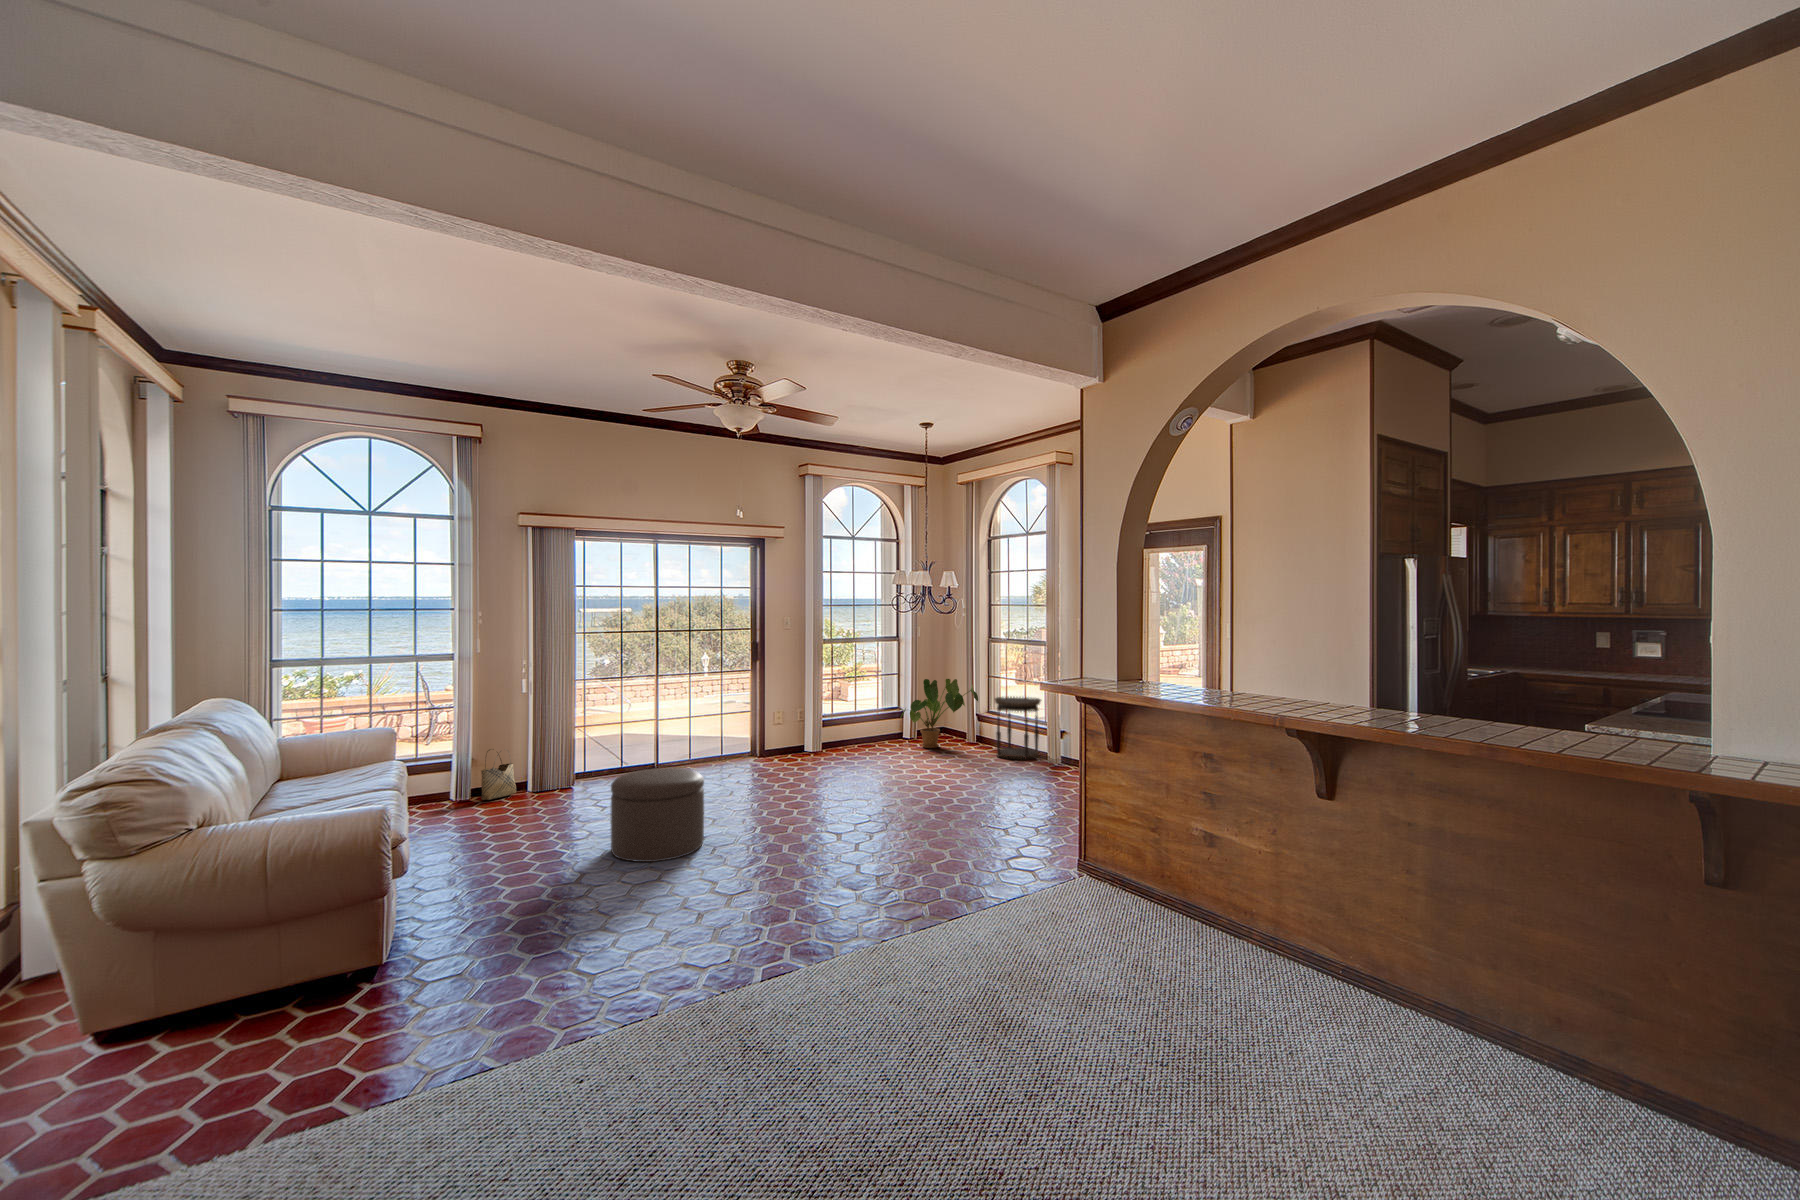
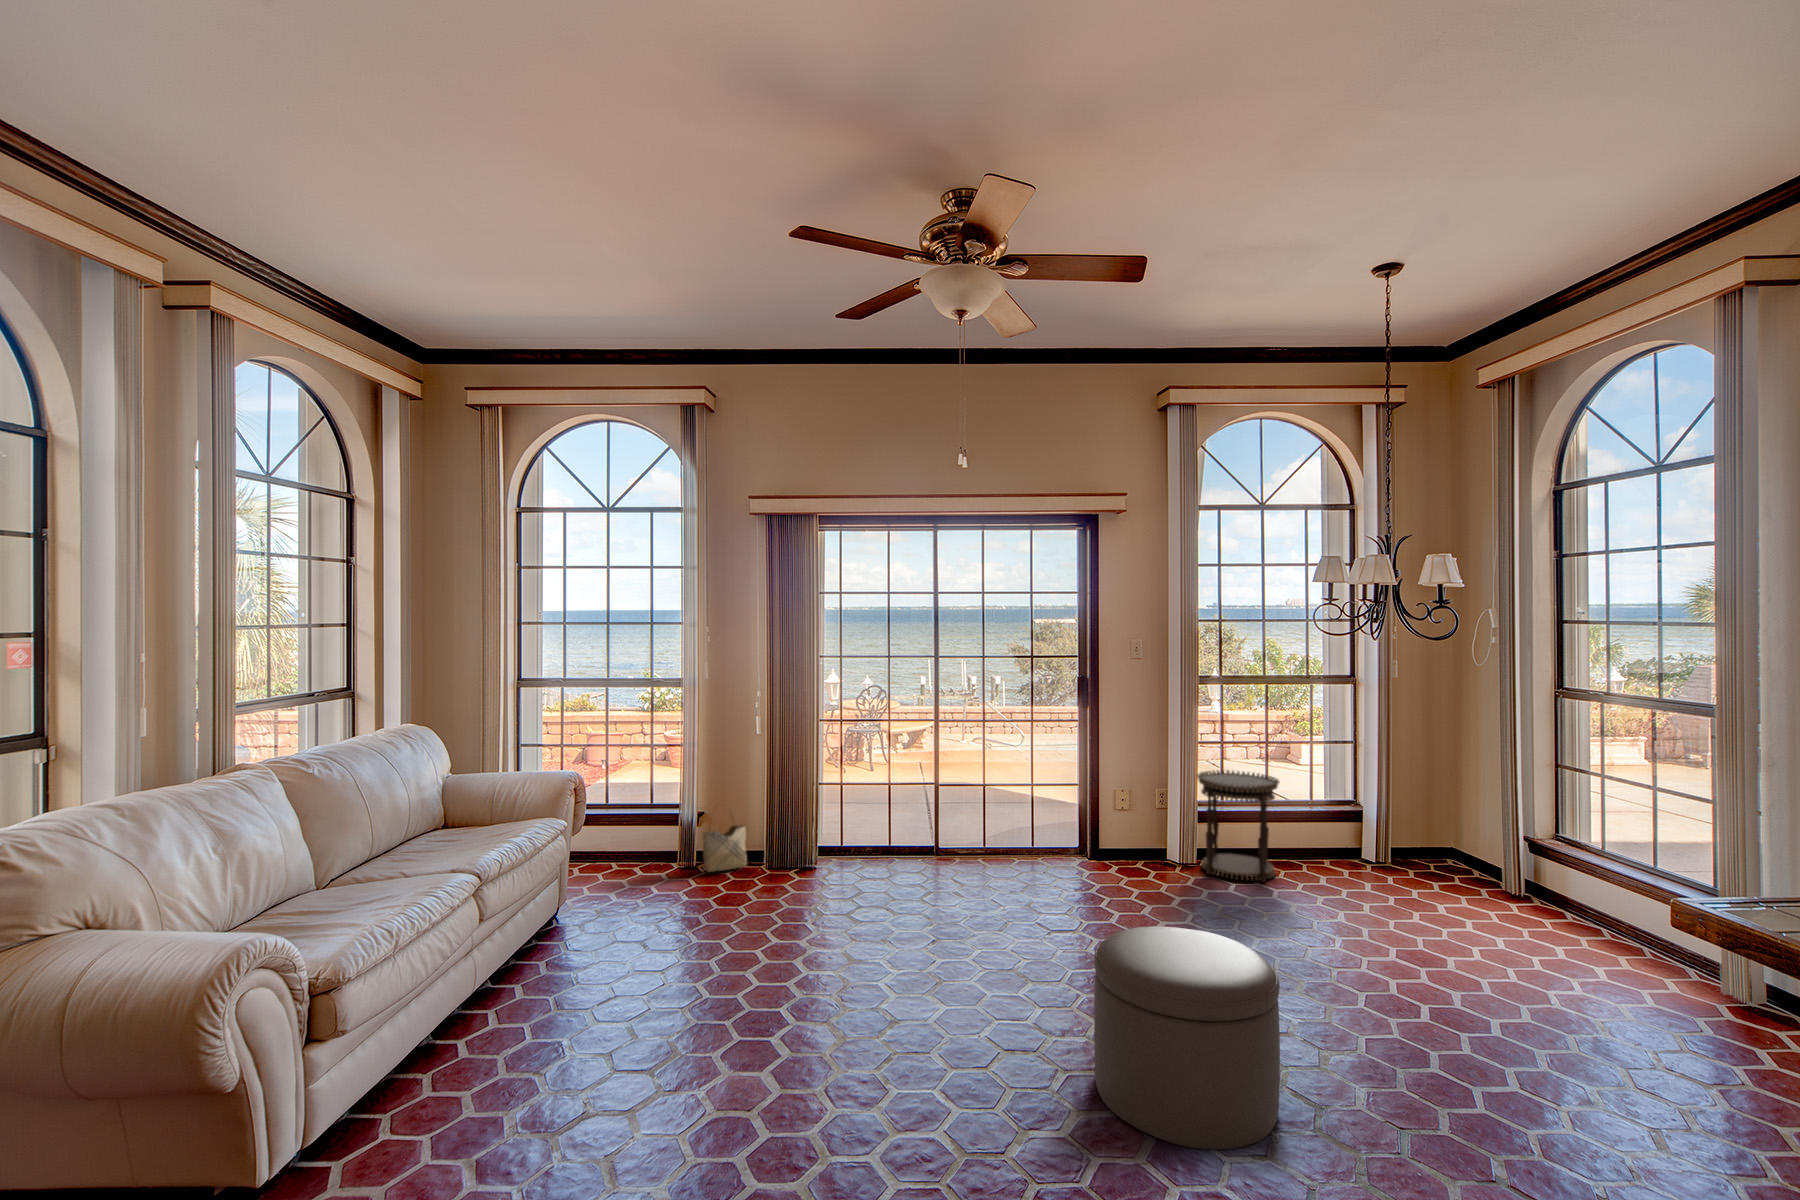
house plant: present [901,679,978,748] -> none [1351,759,1529,892]
side table: present [995,697,1041,760] -> present [1197,771,1279,882]
ottoman: present [611,768,704,862] -> present [1094,926,1280,1150]

